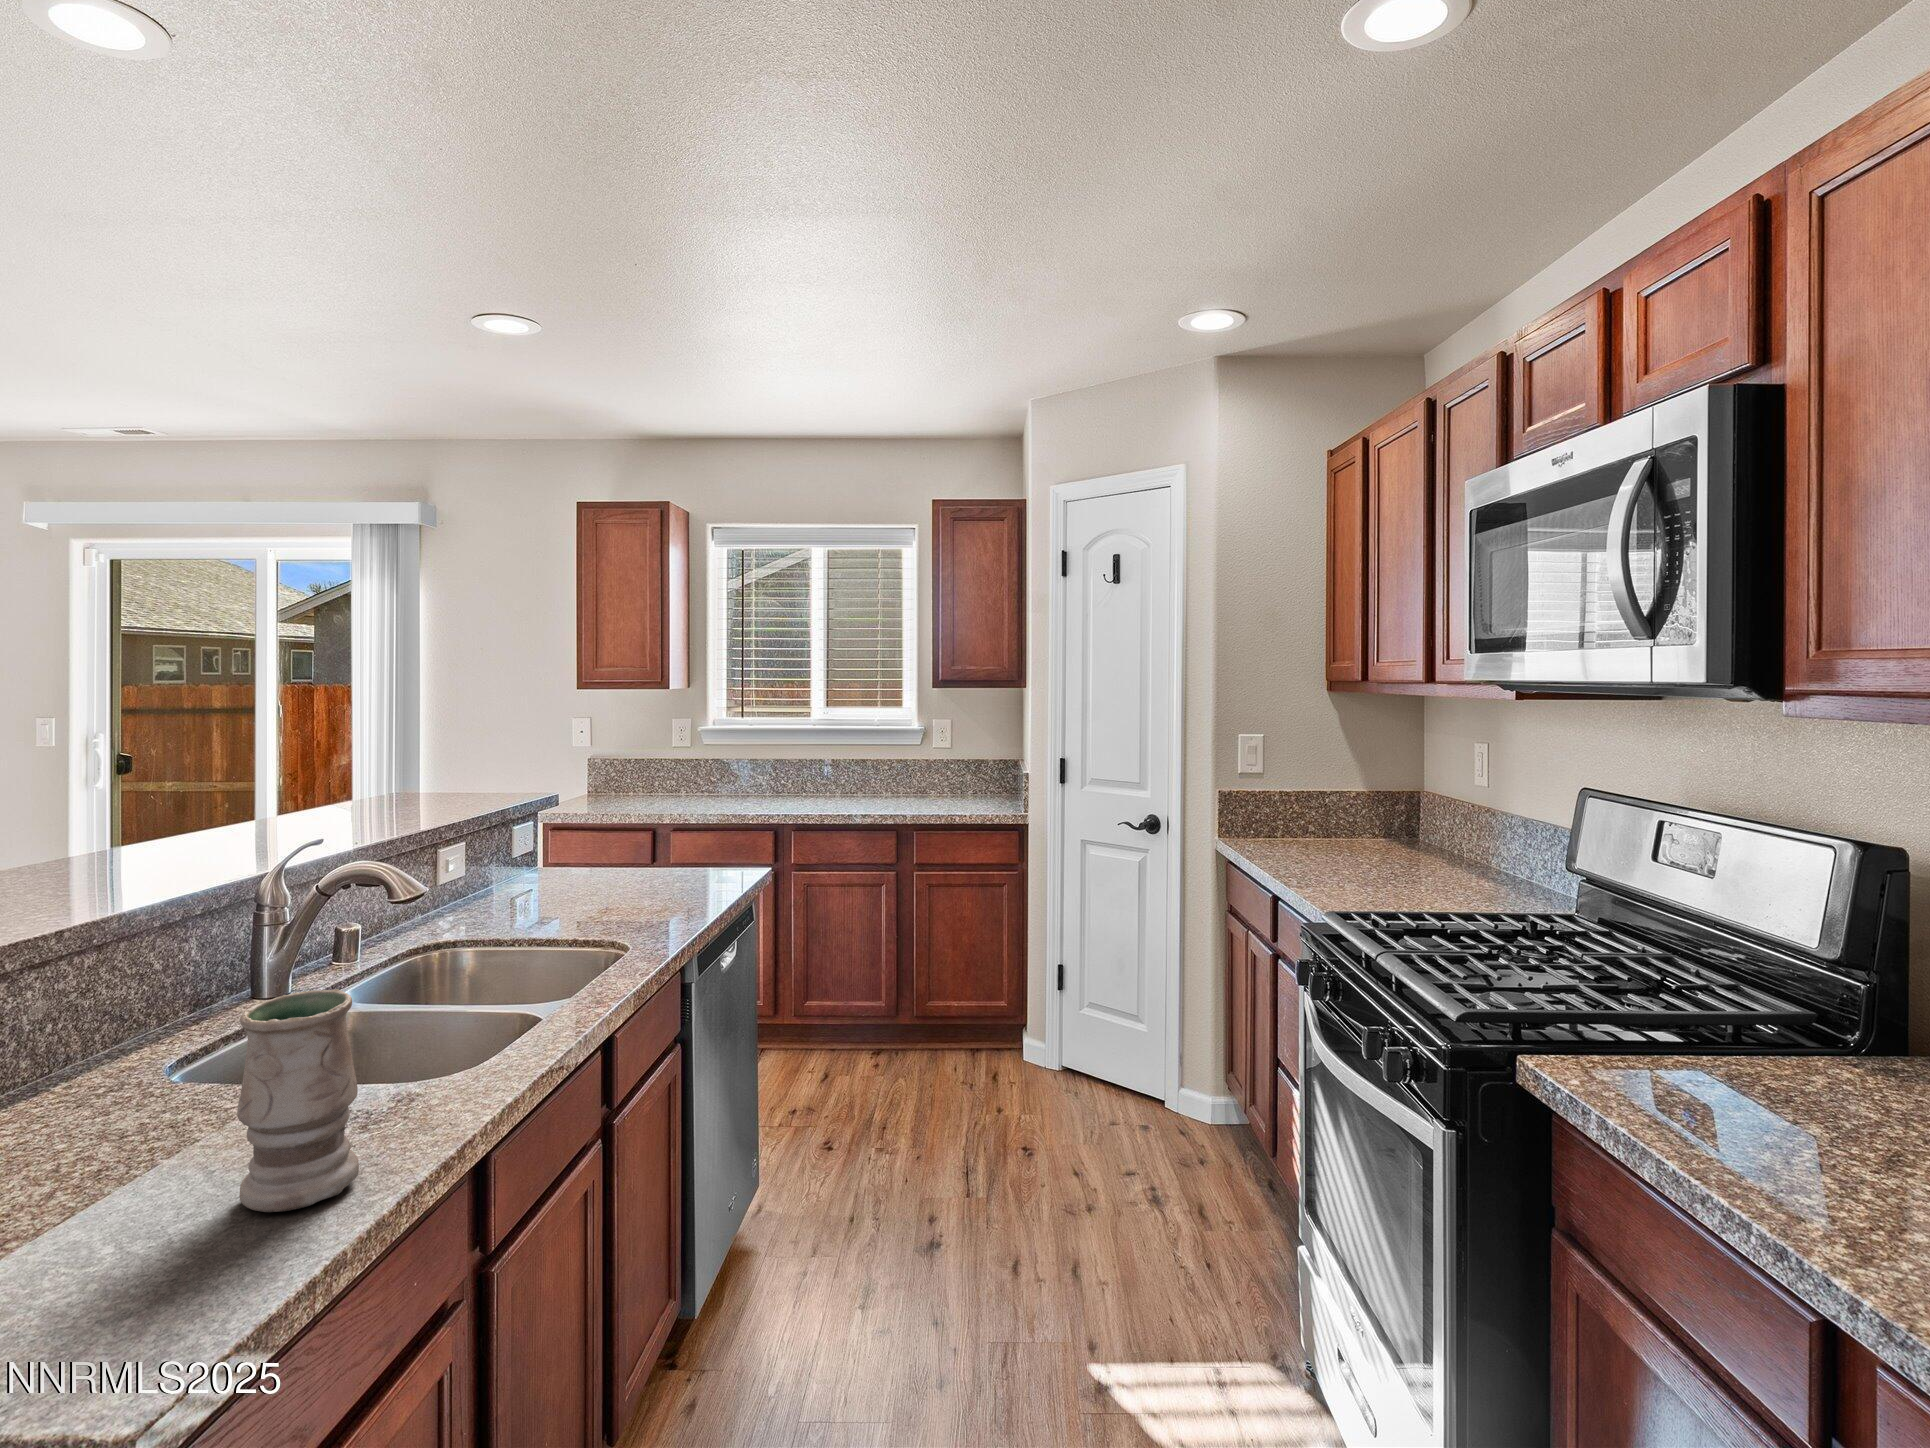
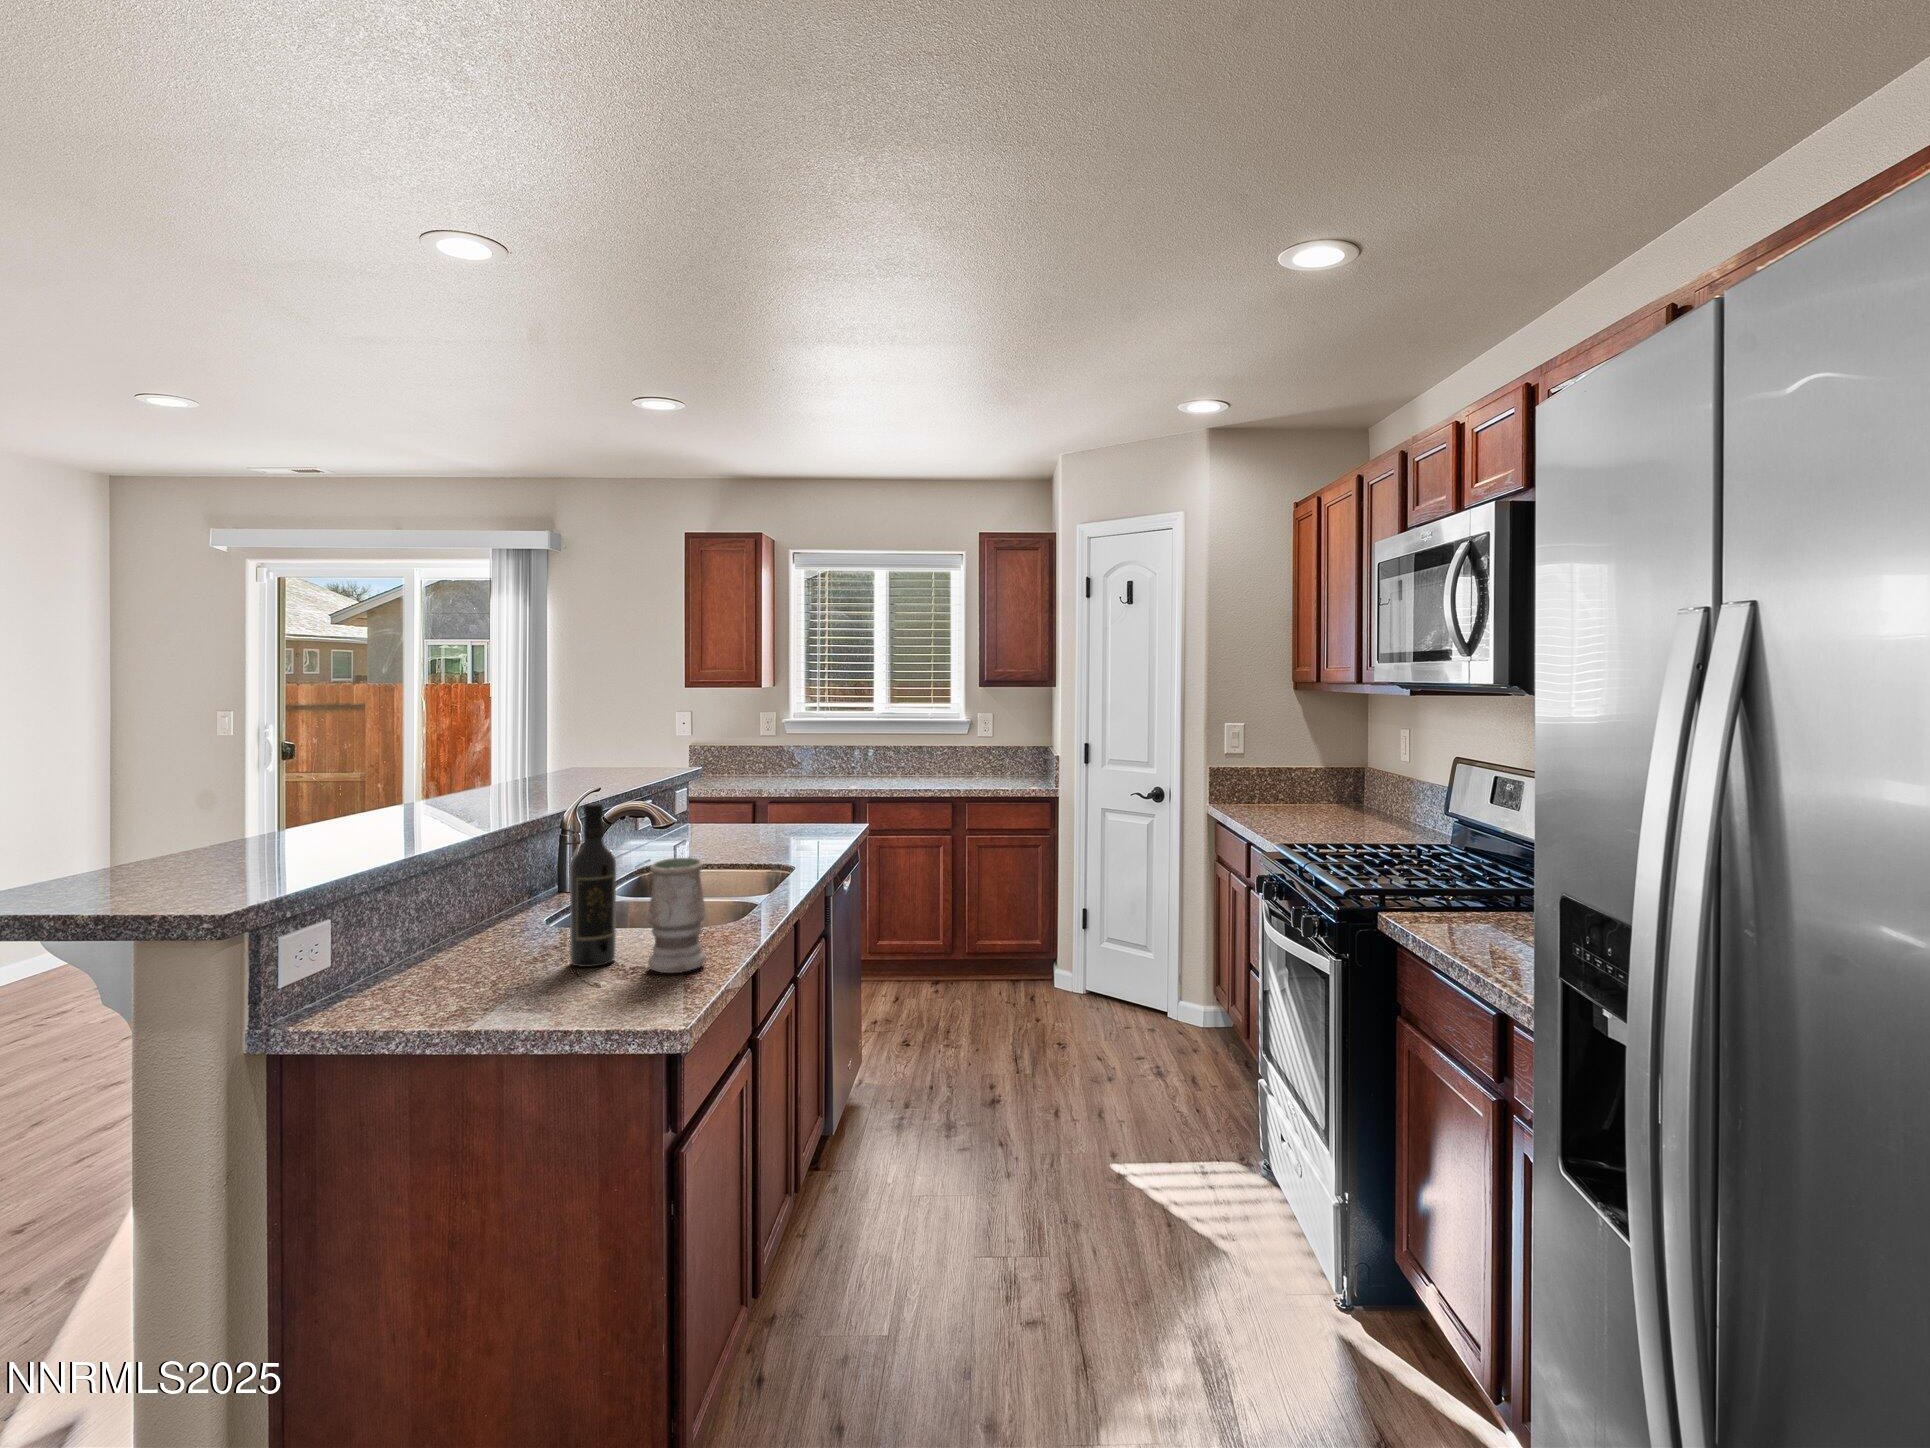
wine bottle: none [114,893,212,1190] -> present [570,803,616,967]

